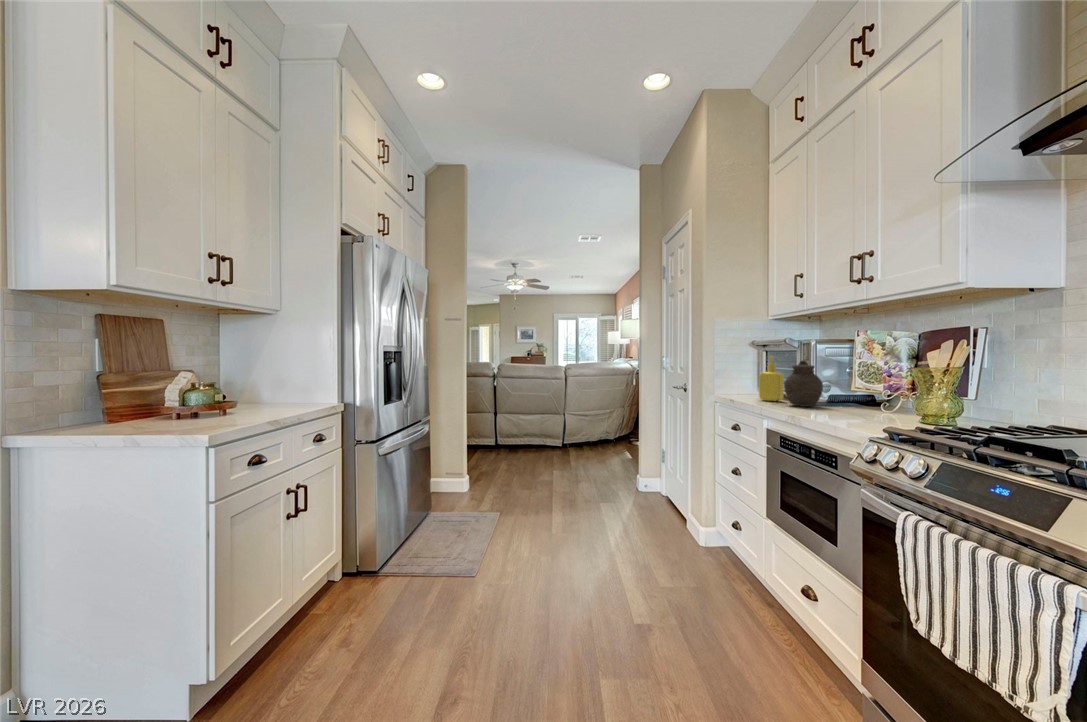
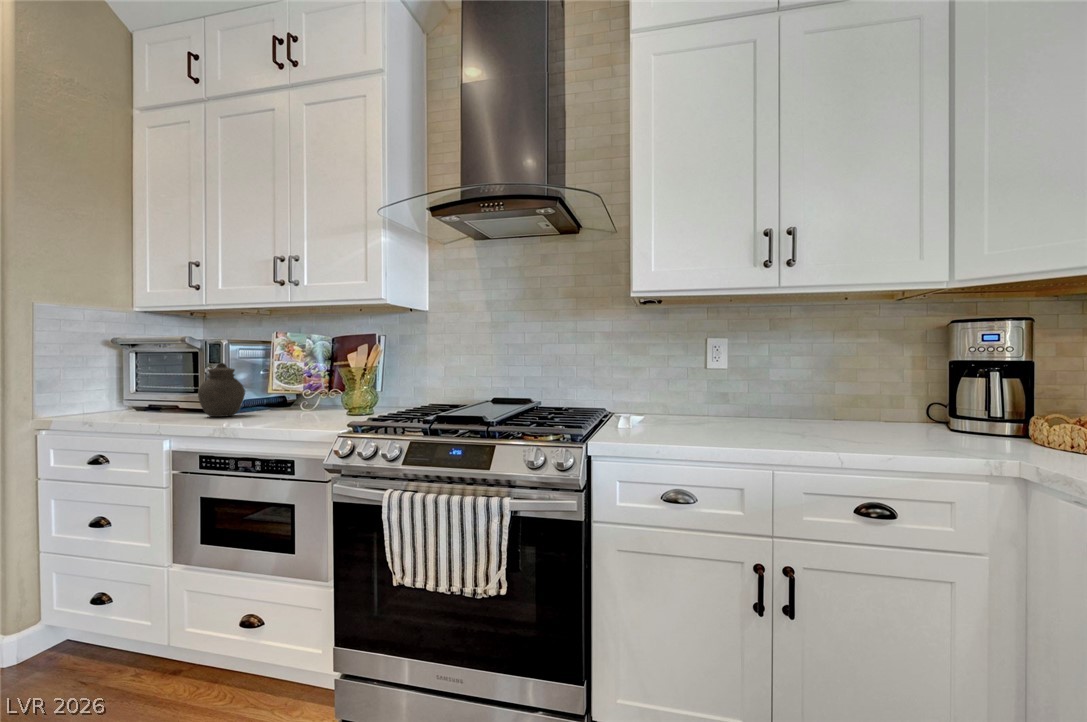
soap dispenser: present [759,356,784,401] -> none [155,358,188,416]

